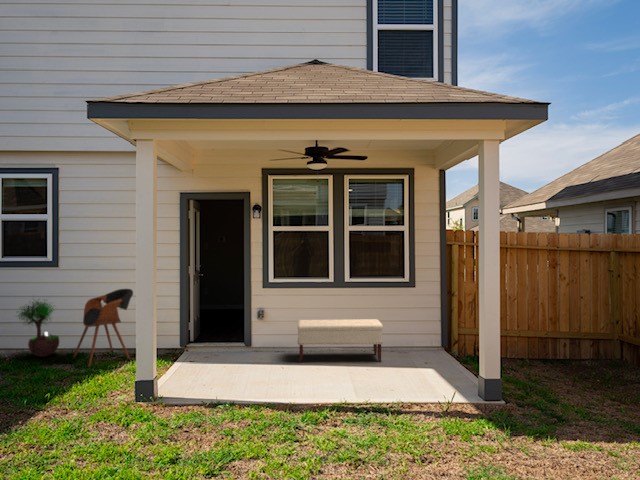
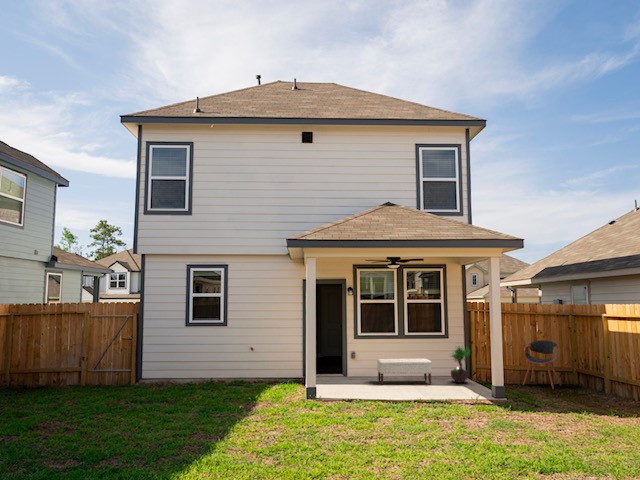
chair: present [73,289,133,368] -> present [523,340,561,389]
potted tree: present [18,301,59,357] -> present [451,347,469,382]

